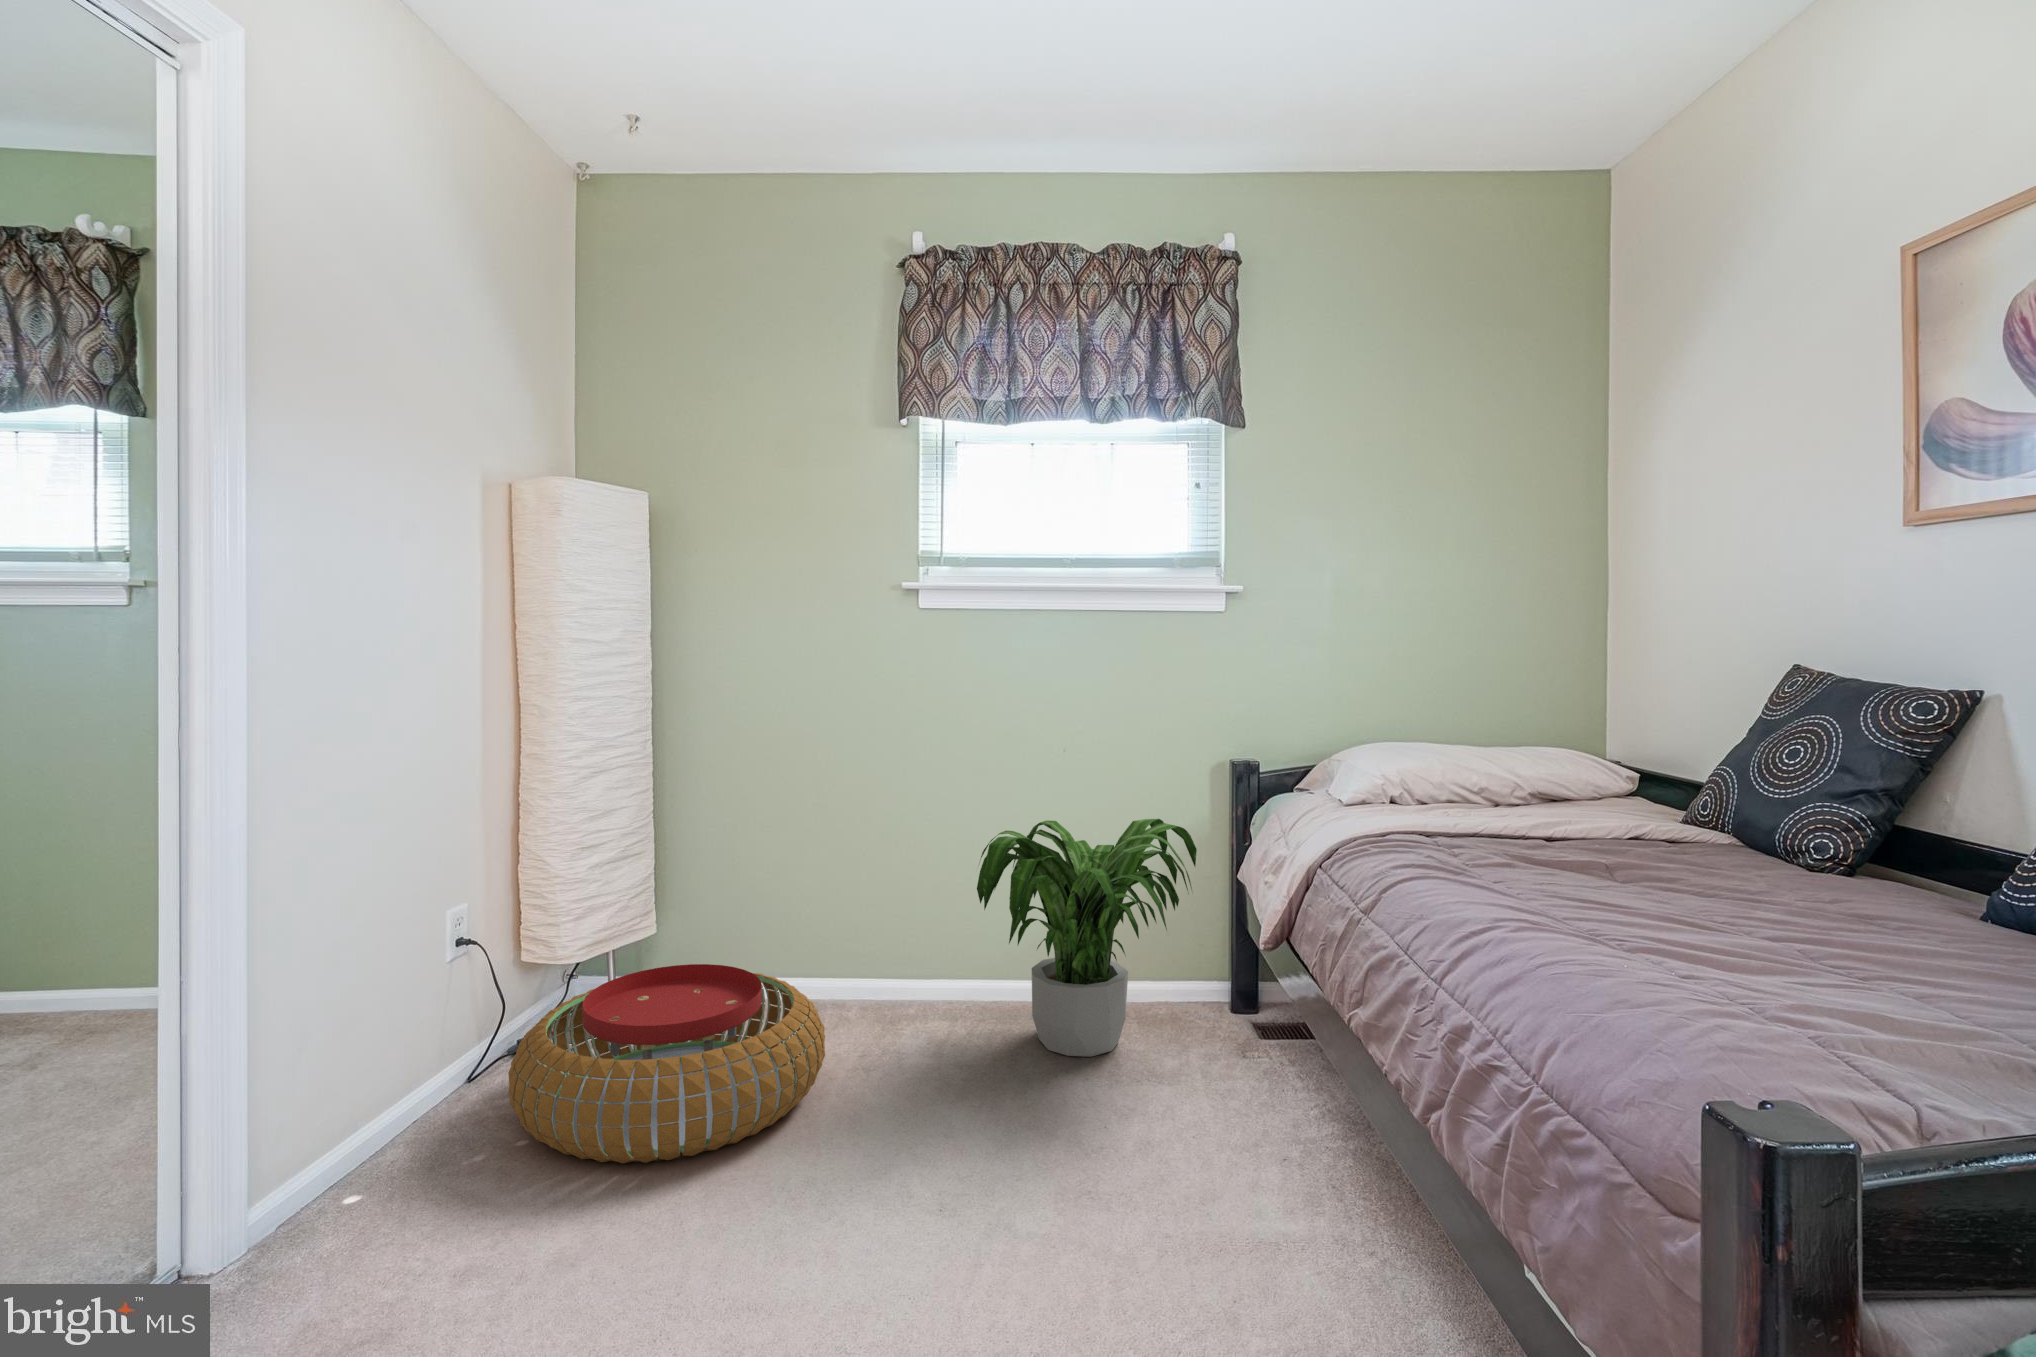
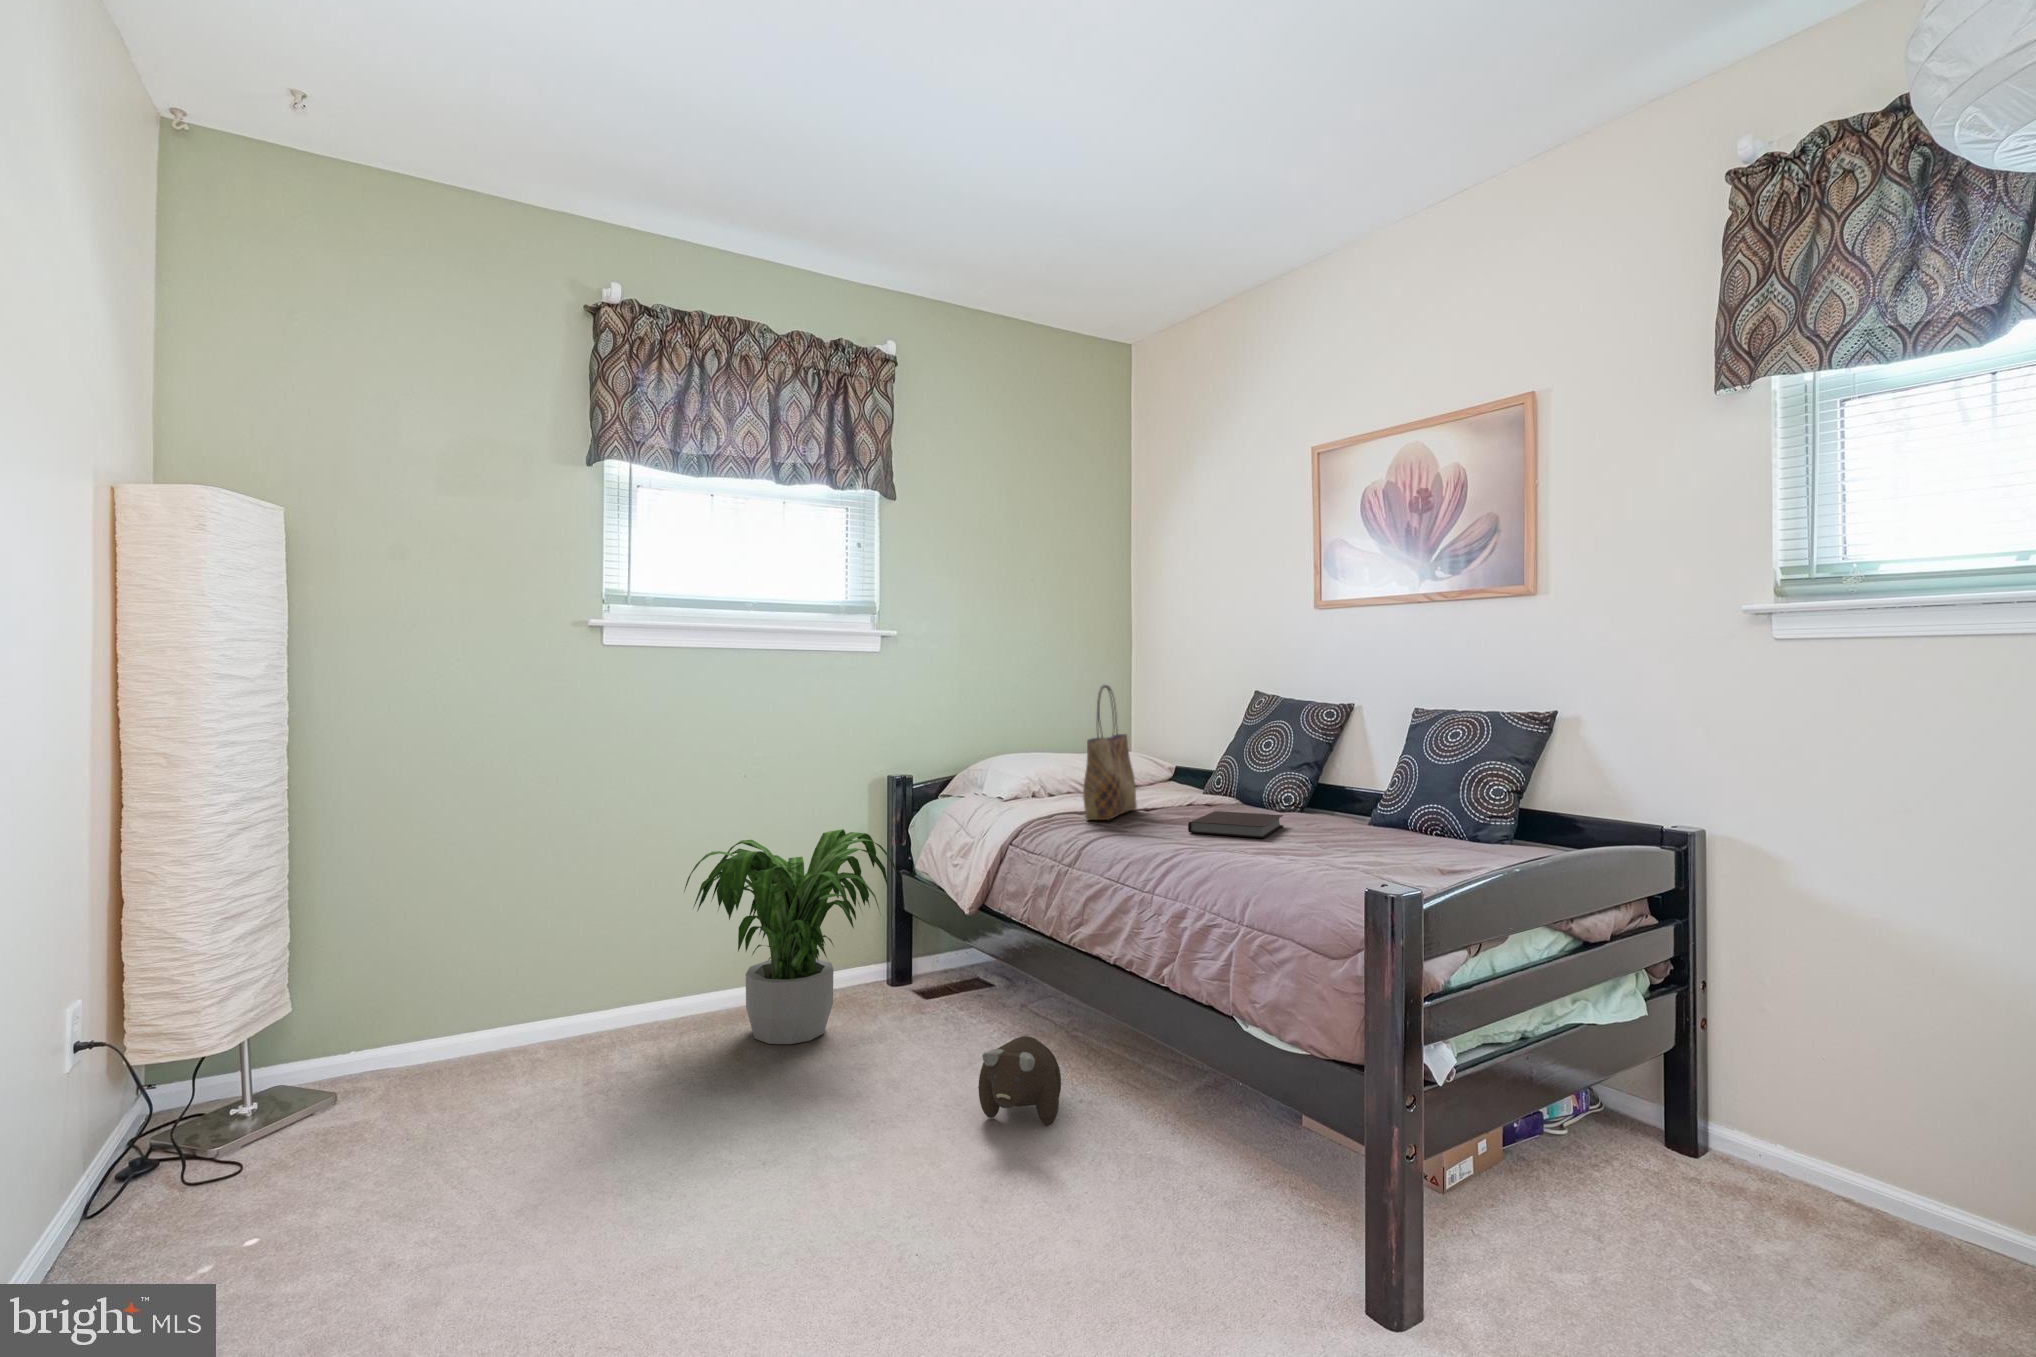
tote bag: none [1425,653,1533,847] -> present [1083,685,1137,820]
notebook: none [1568,853,1773,912] -> present [1188,811,1283,838]
pouf: present [508,964,825,1164] -> none [211,1018,587,1236]
plush toy: none [1197,1130,1334,1266] -> present [979,1036,1061,1126]

